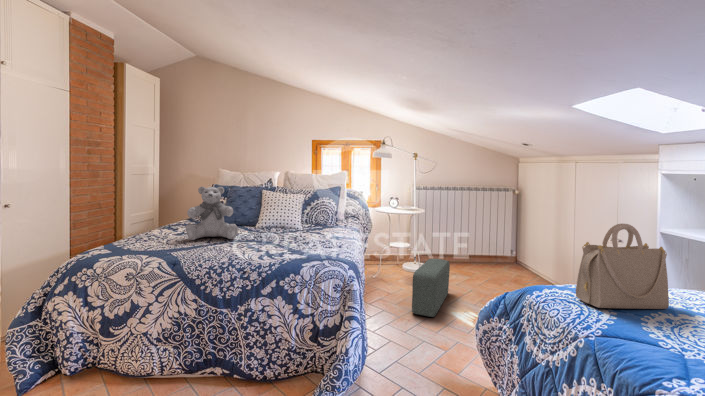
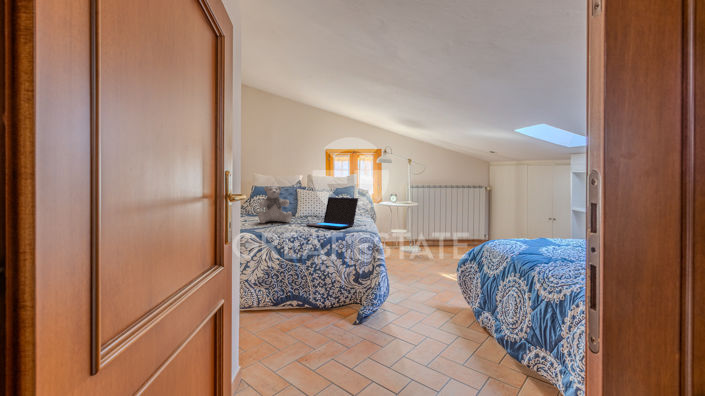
laptop: none [250,204,331,254] -> present [307,197,358,229]
handbag: present [576,224,669,309] -> none [511,200,558,245]
pouf: present [412,259,450,317] -> none [412,238,438,276]

